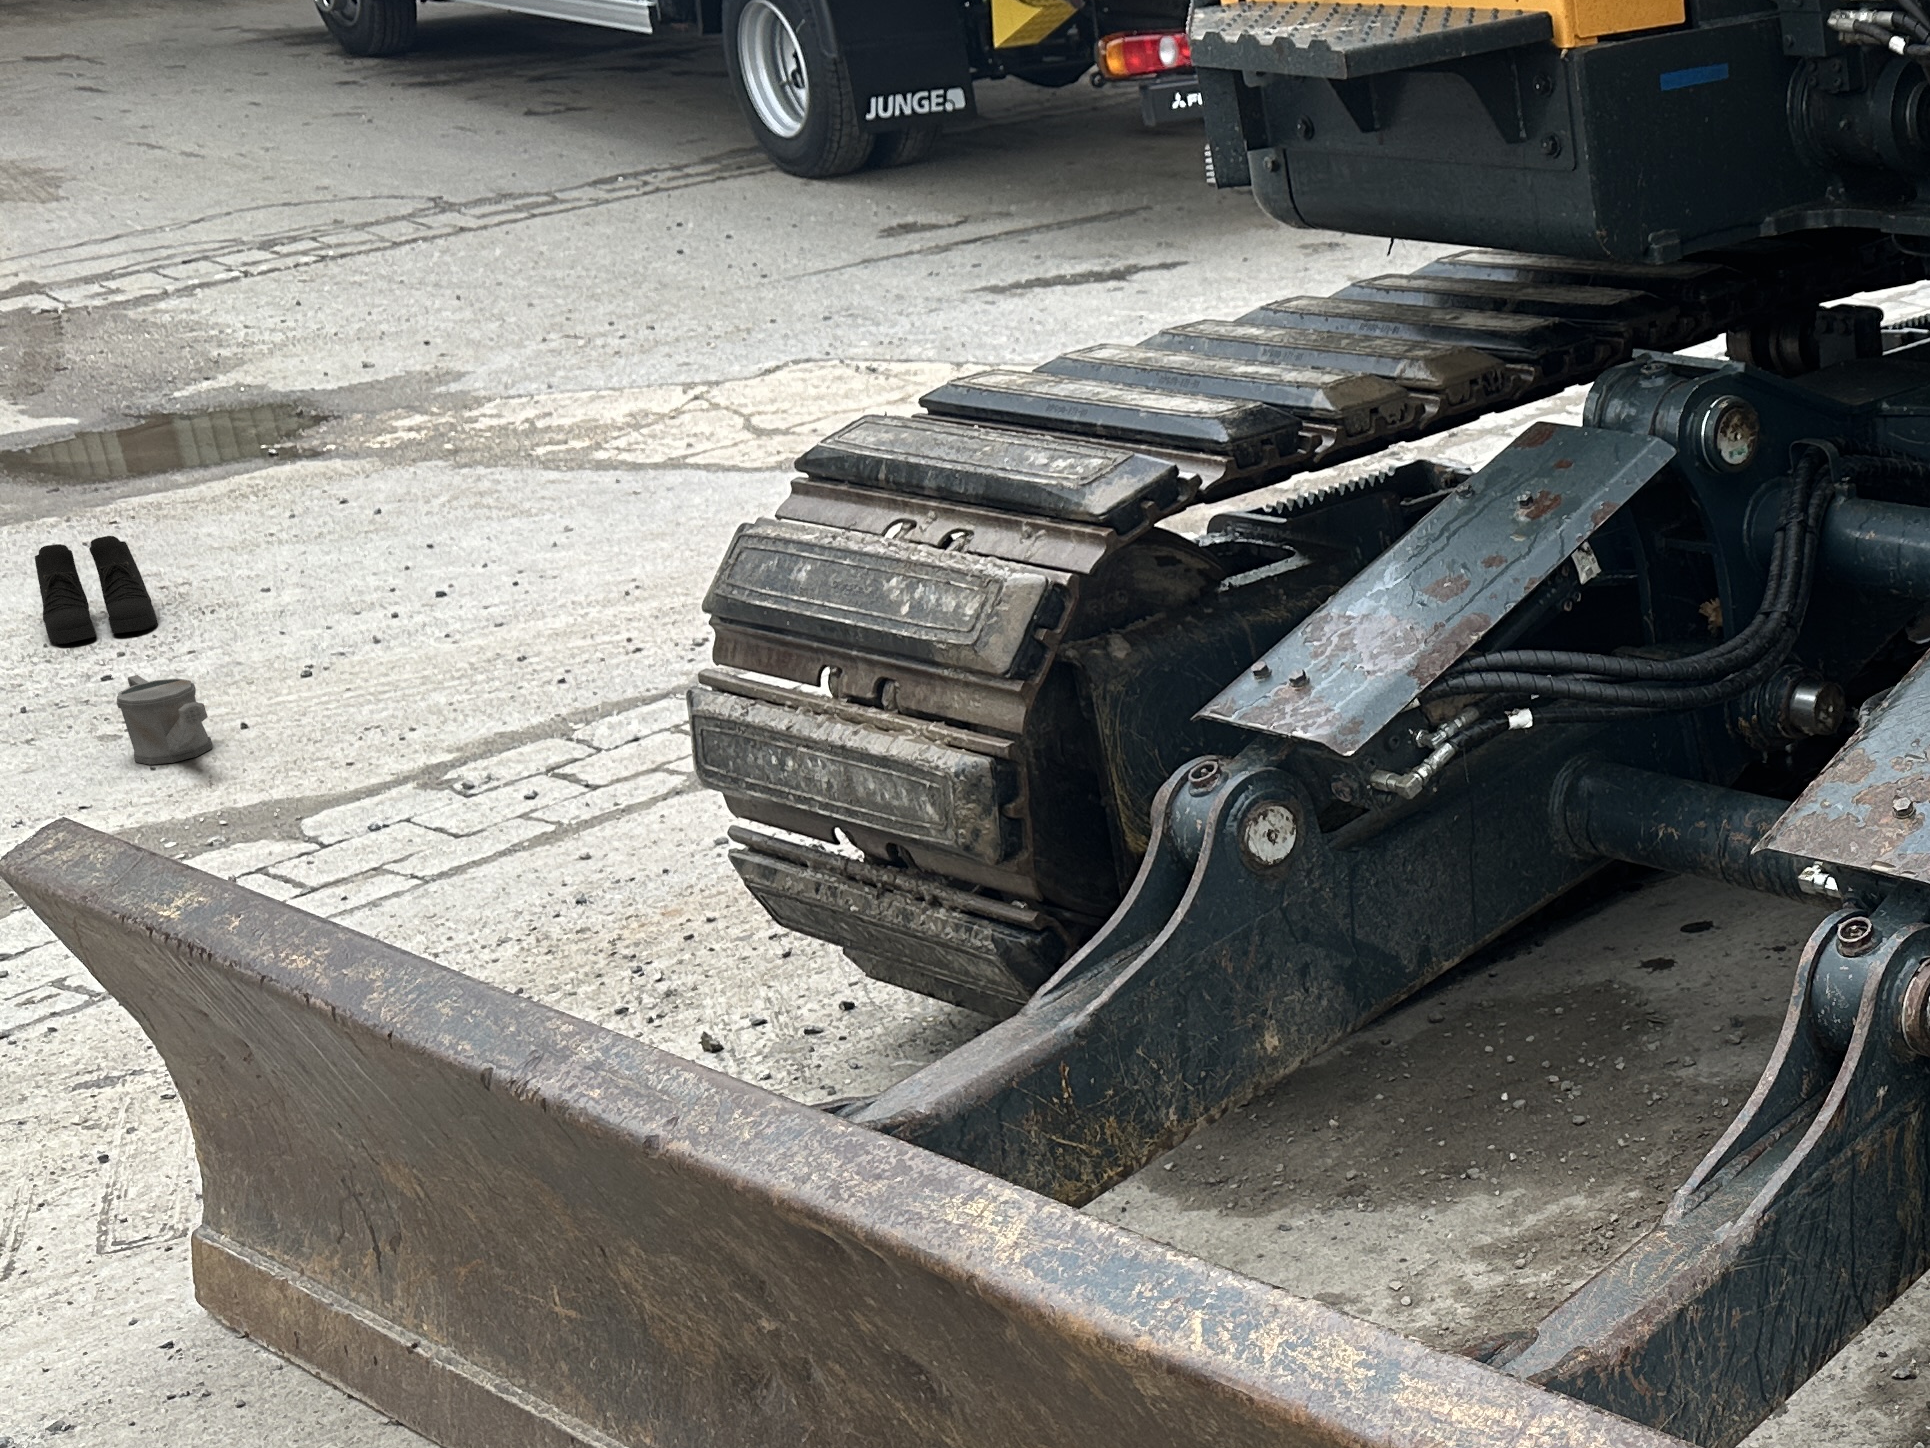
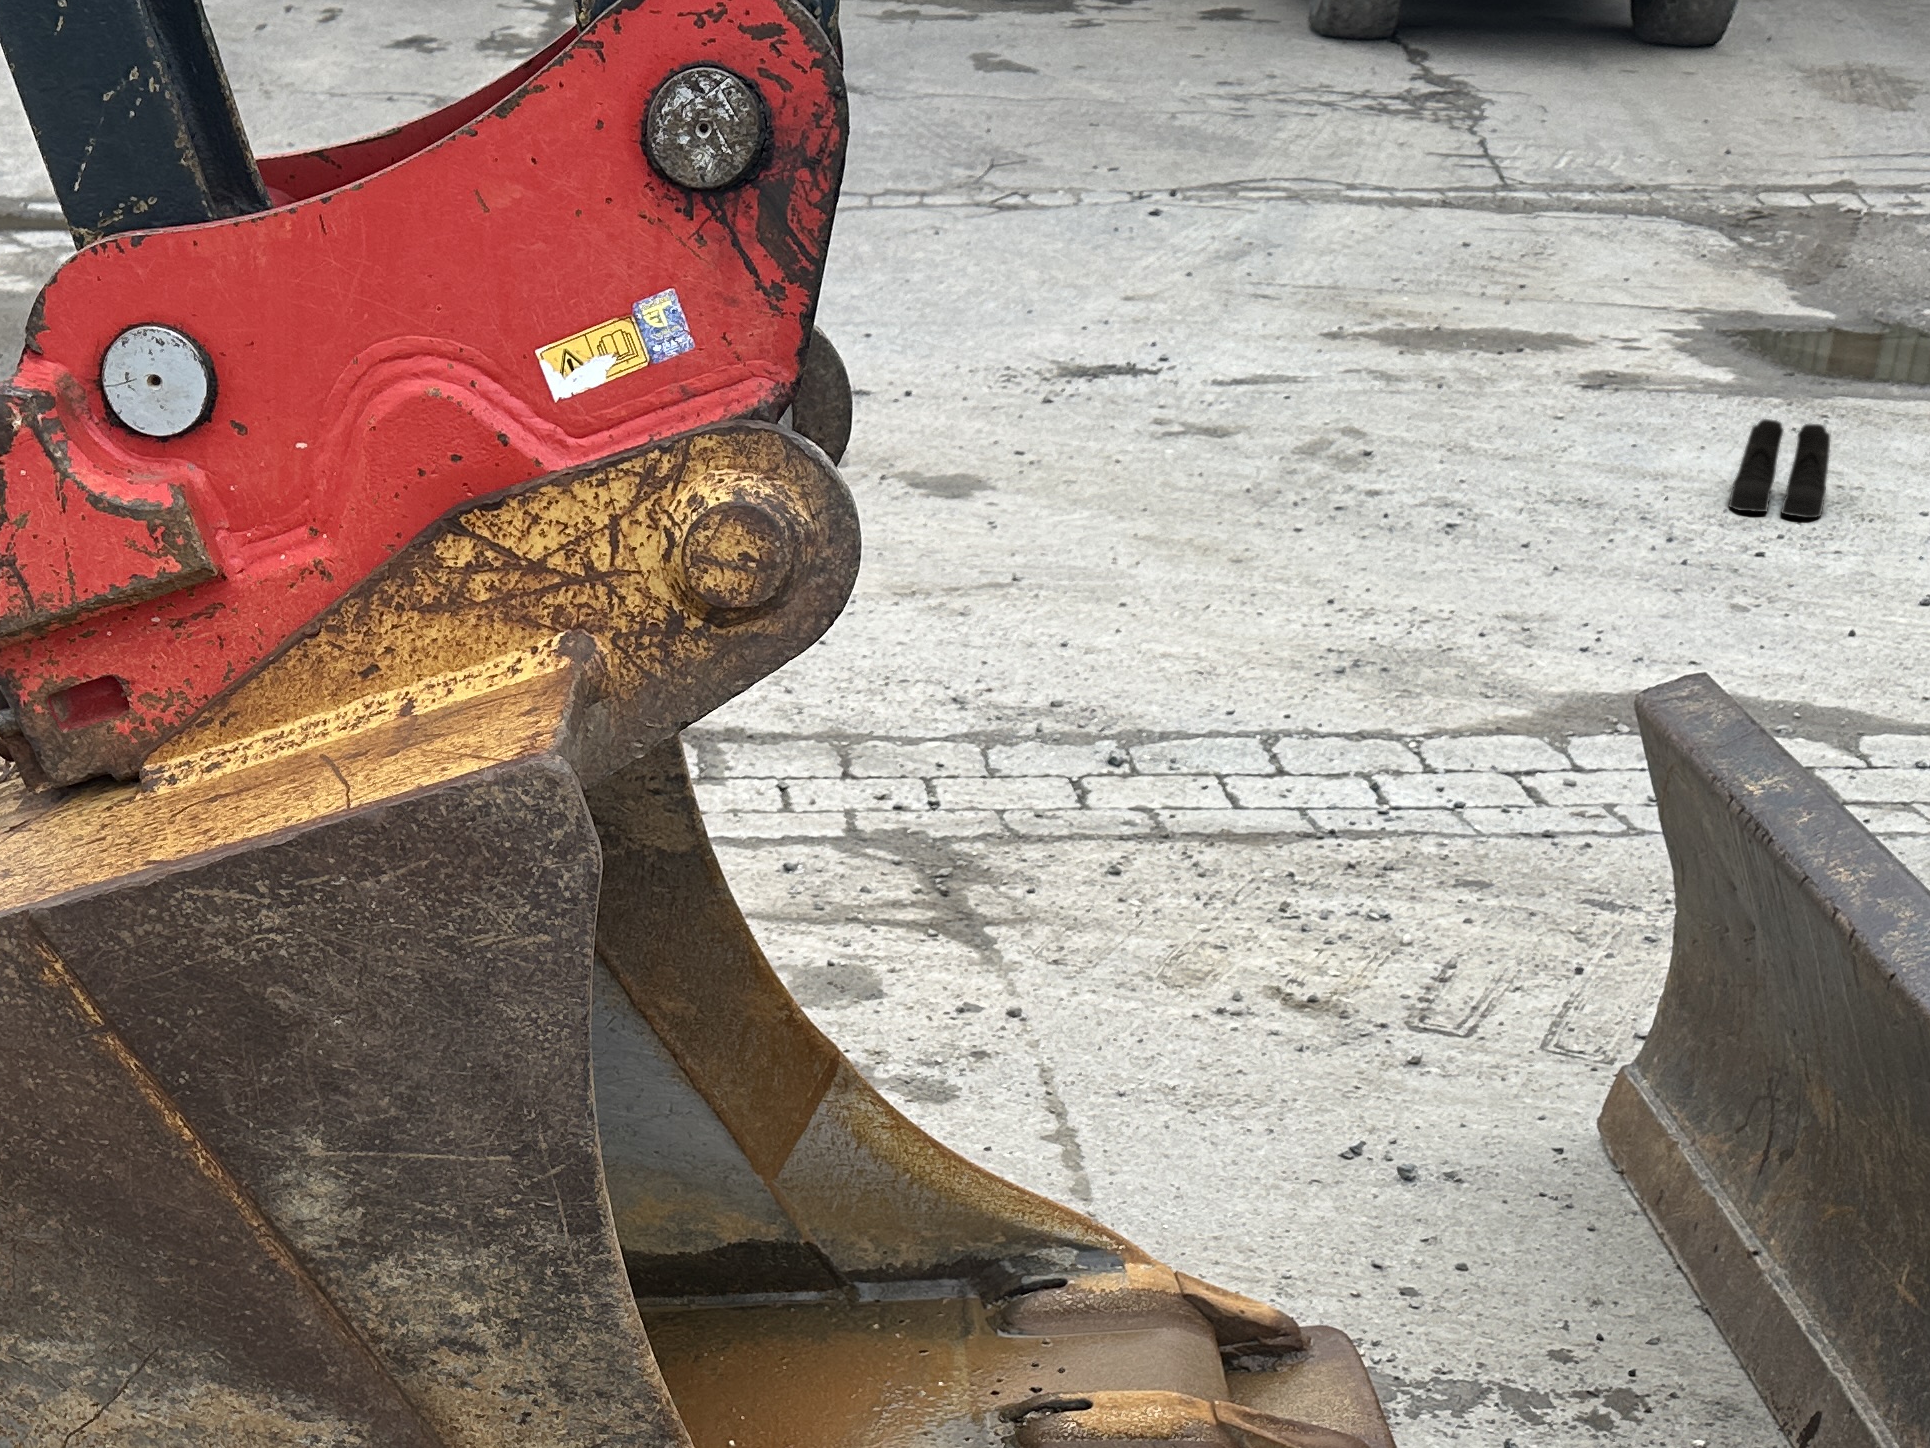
watering can: present [117,675,212,765] -> none [1750,557,1832,647]

